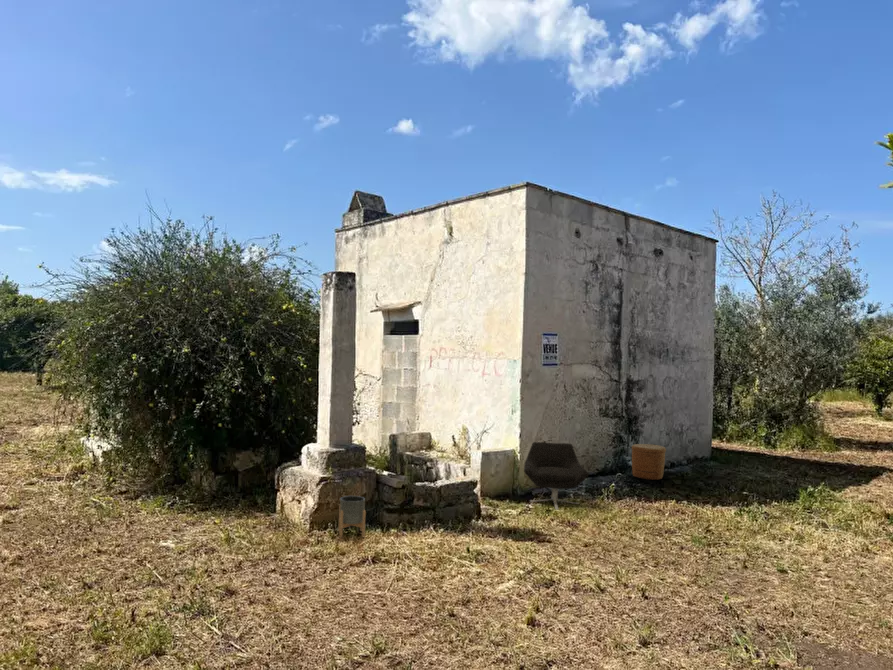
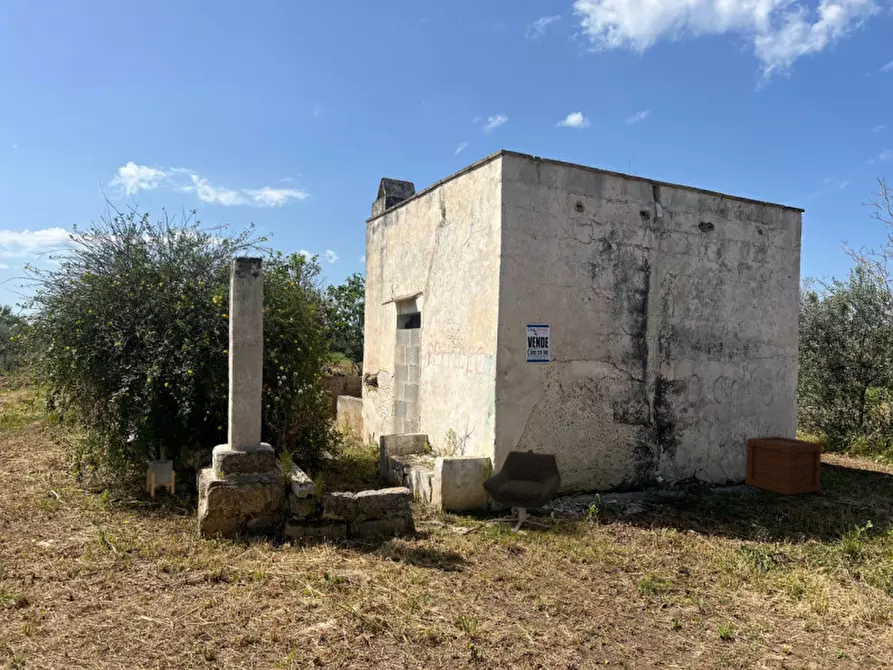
wooden crate: none [682,425,738,471] -> present [745,436,822,495]
woven basket: present [632,444,666,480] -> none [660,457,703,502]
planter: present [338,496,366,538] -> present [147,460,174,496]

